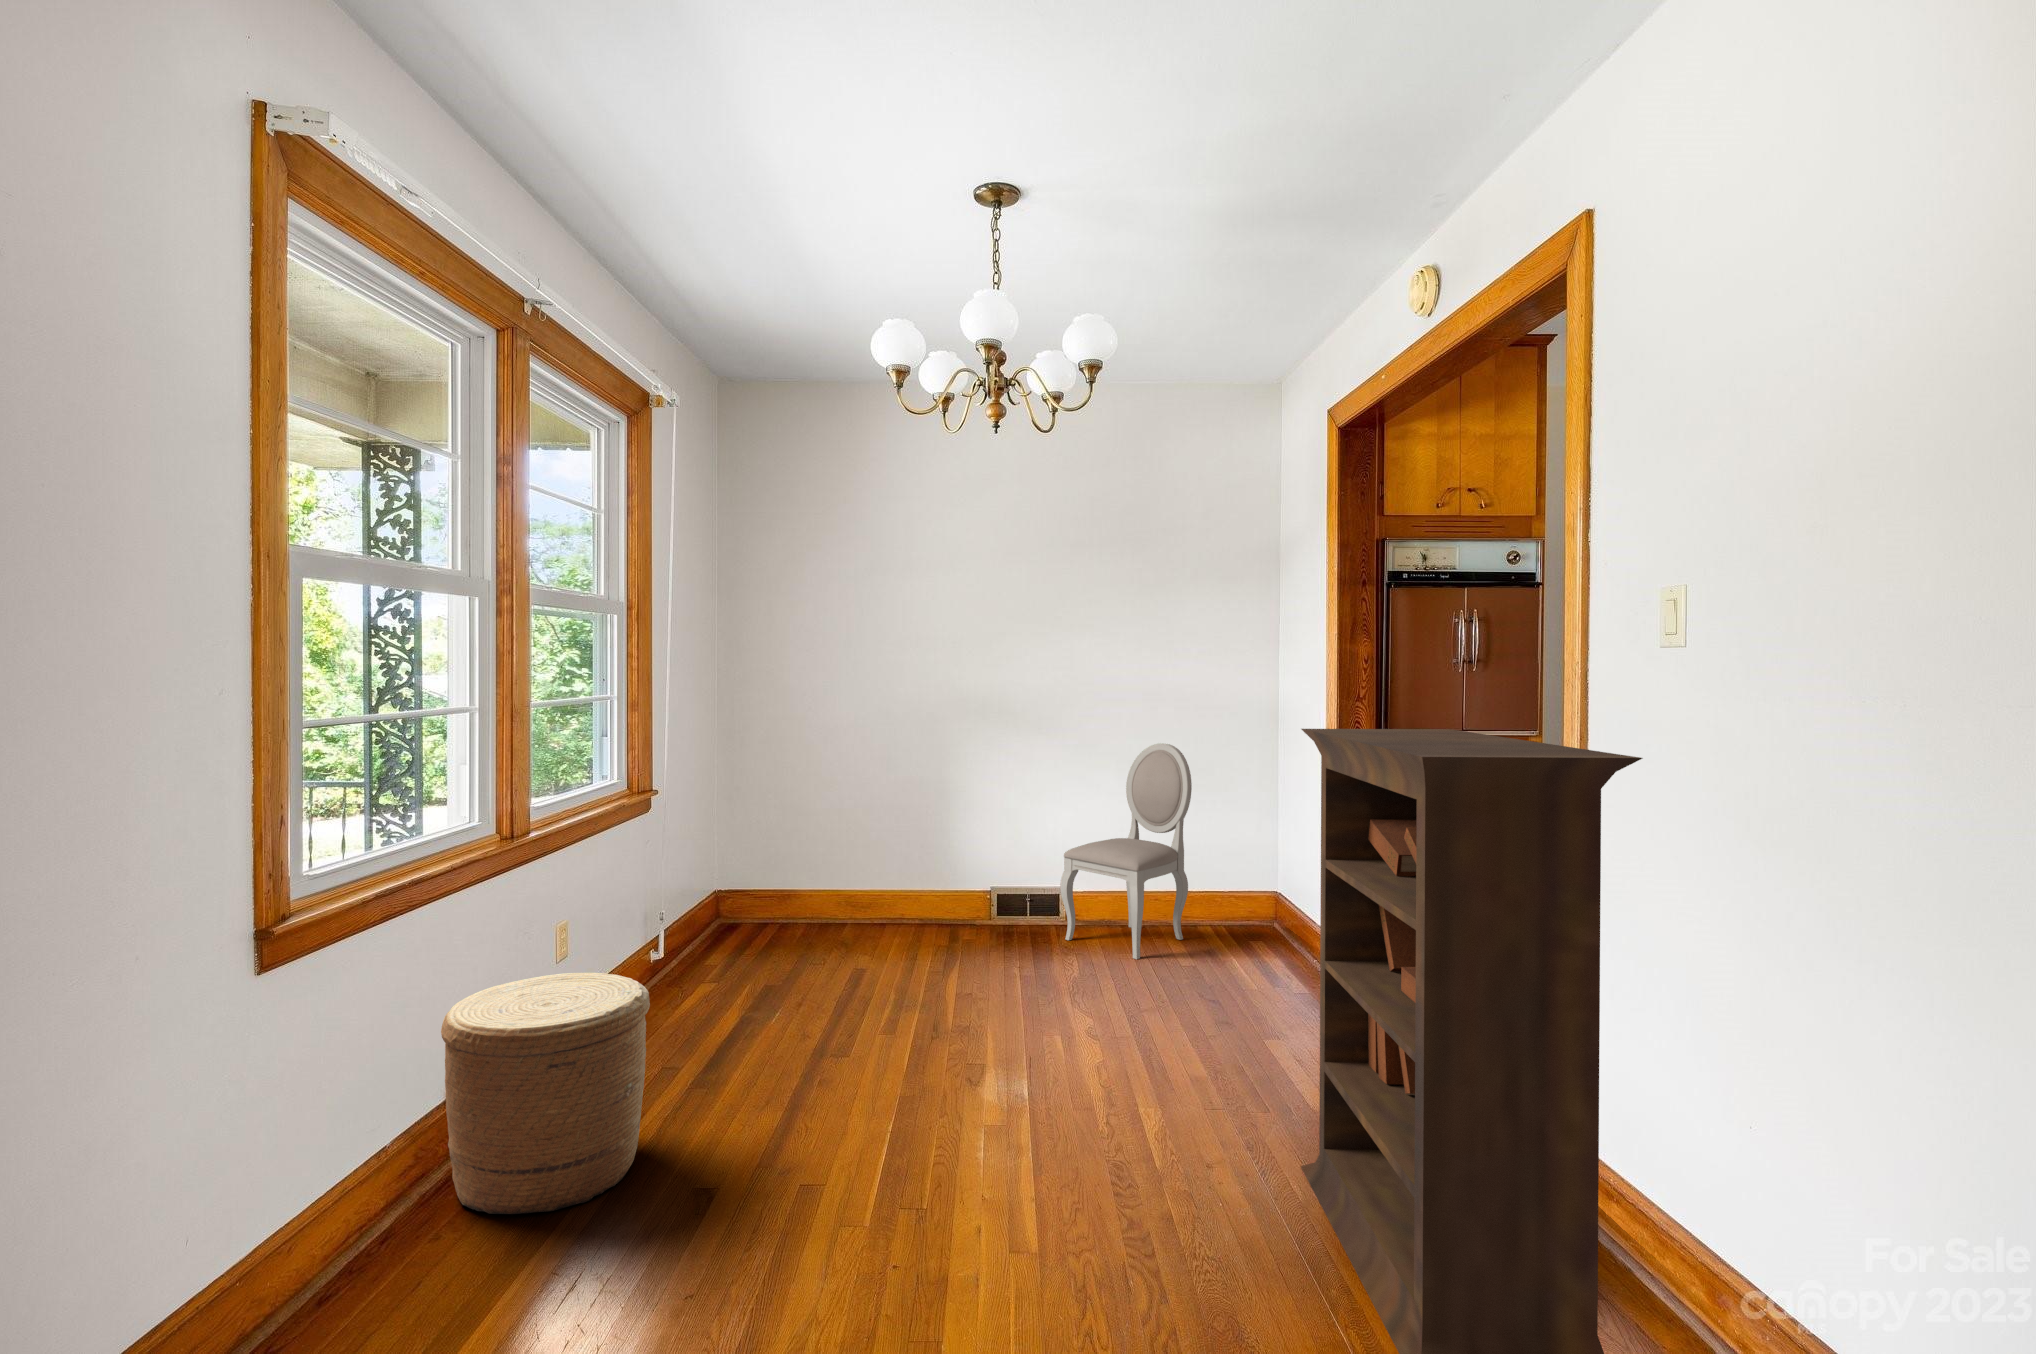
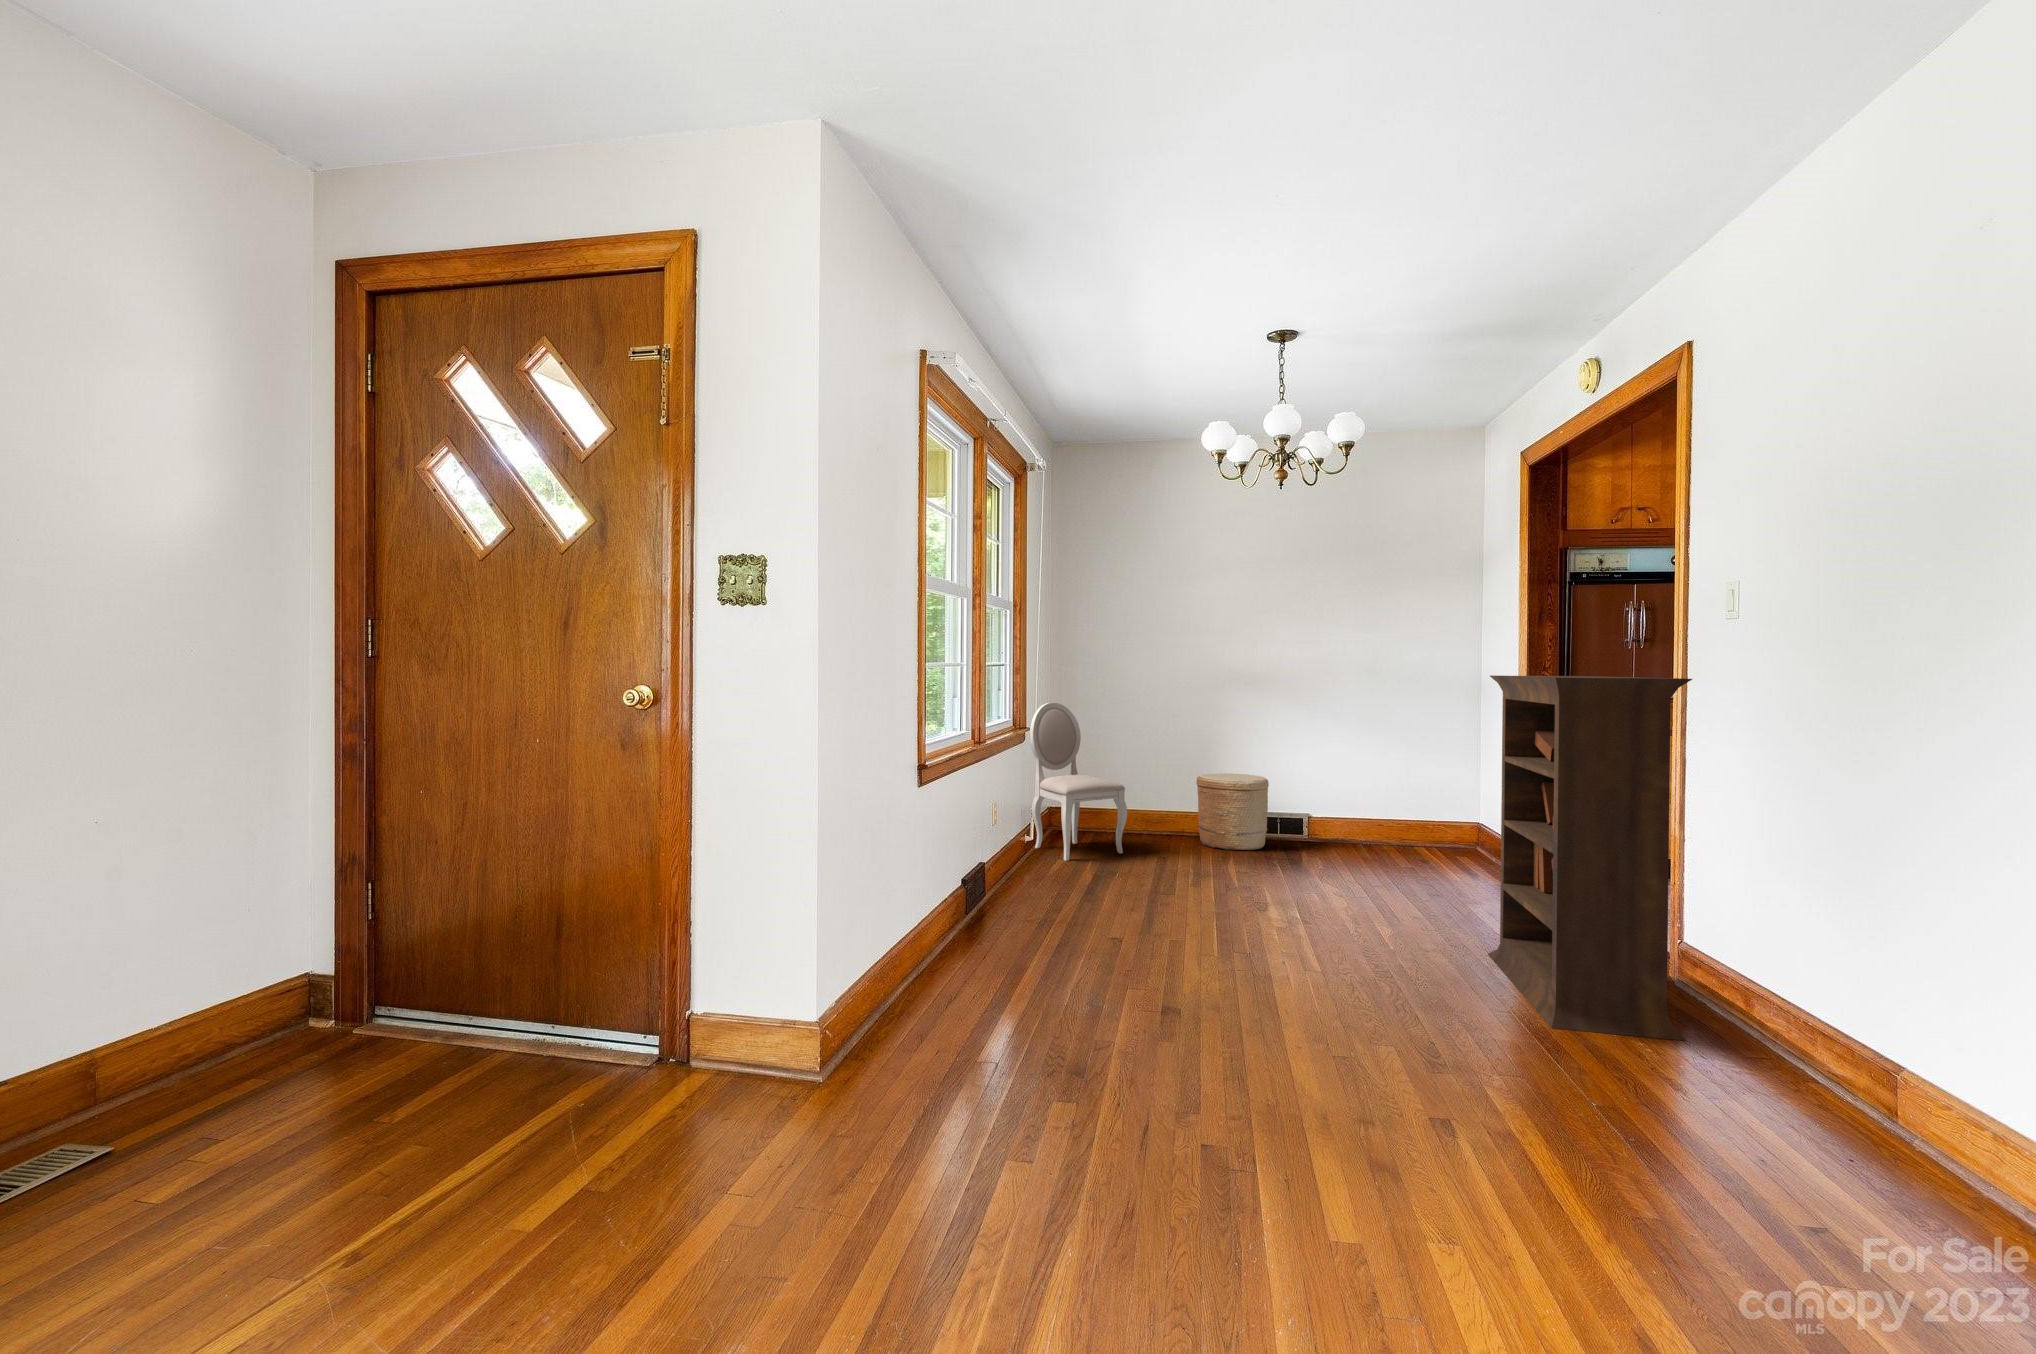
dining chair: present [1060,743,1192,959] -> present [1030,702,1127,861]
woven basket: present [441,973,650,1214] -> present [1196,773,1269,850]

